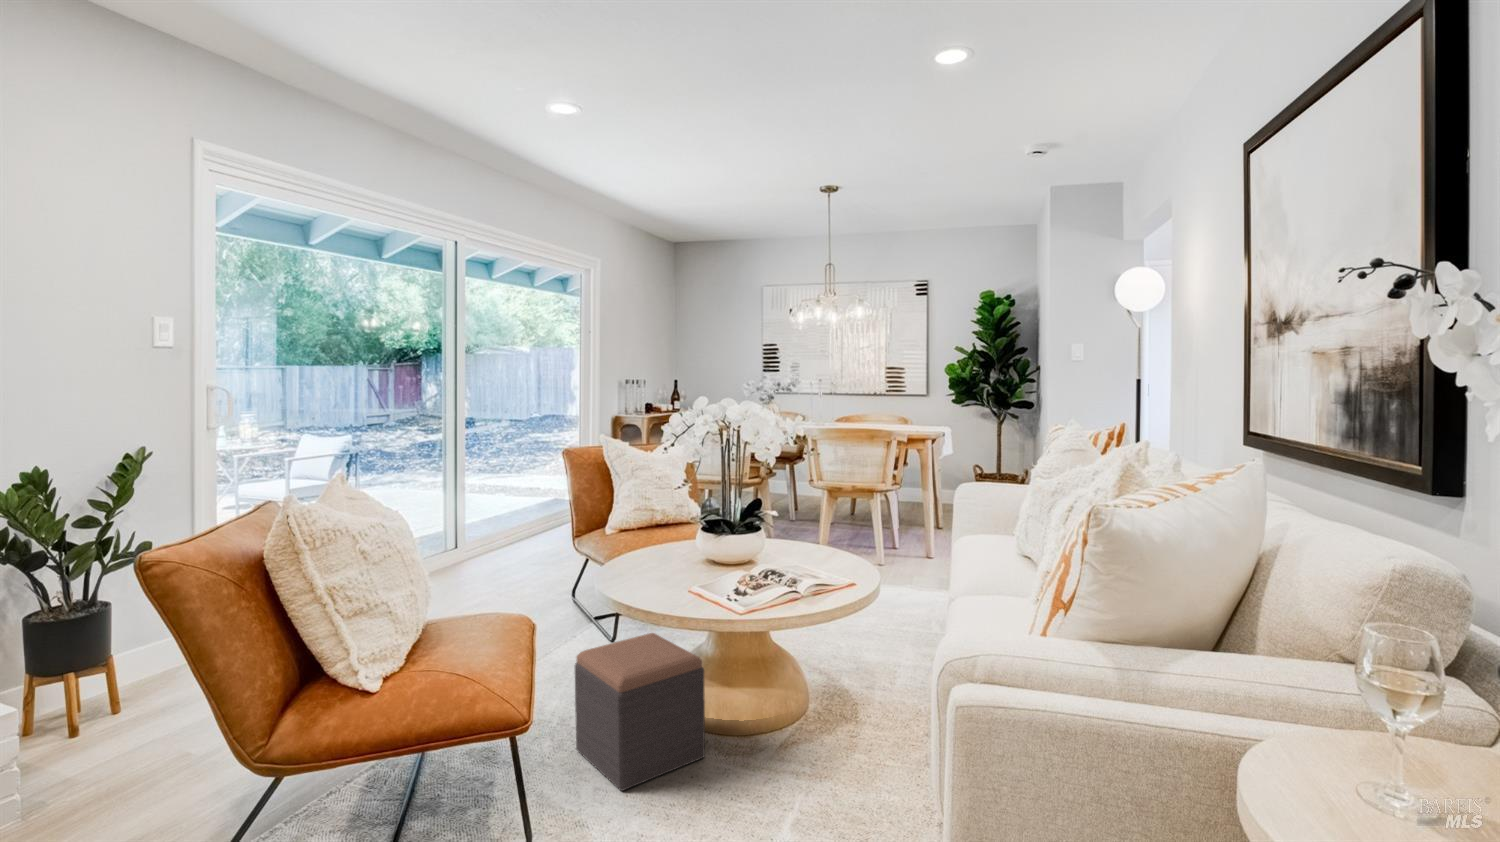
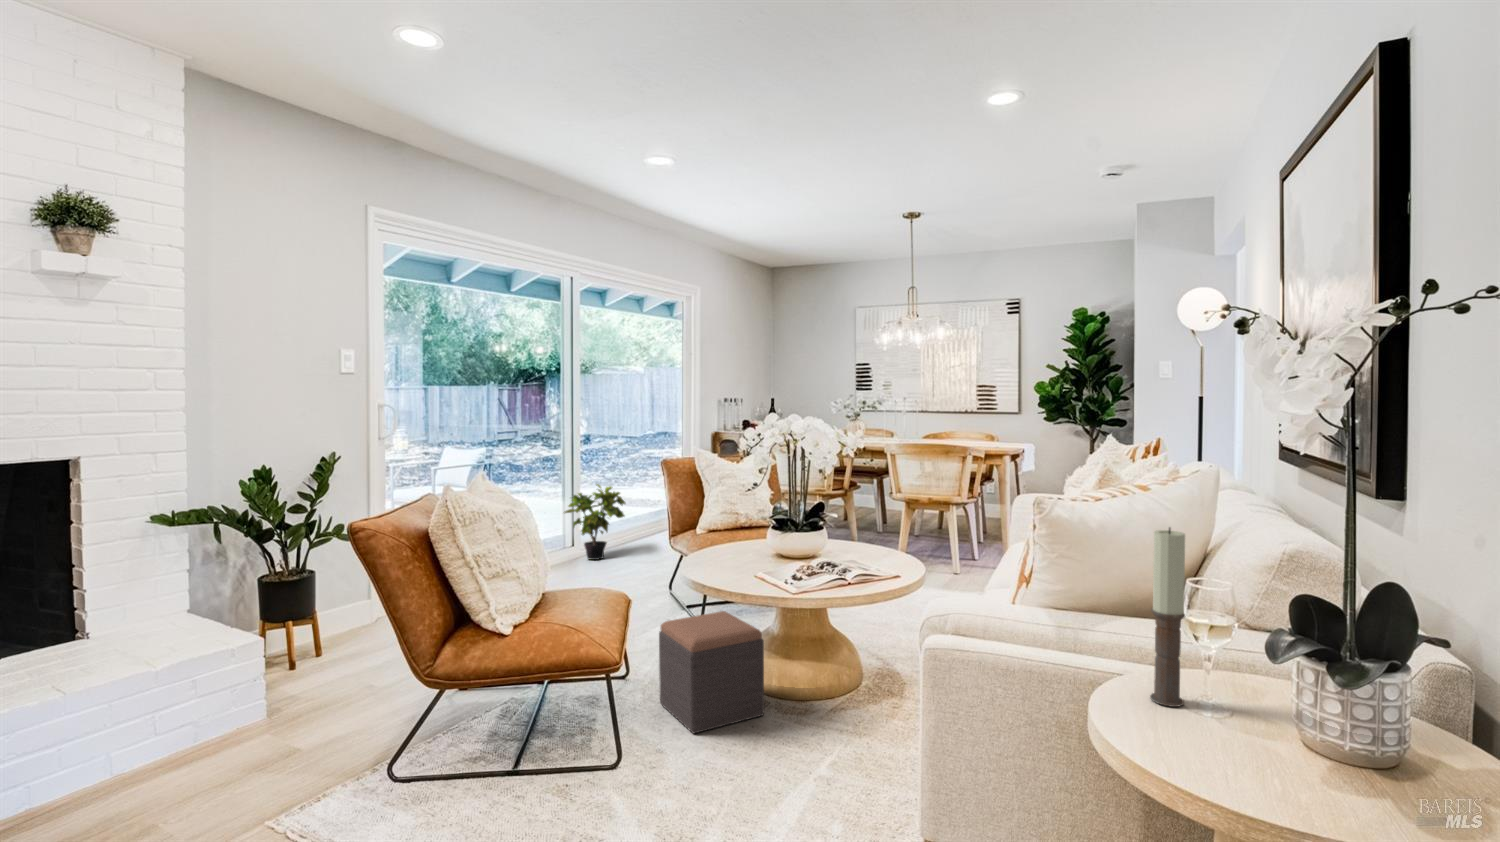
potted plant: none [448,476,522,561] -> present [565,484,625,560]
candle: none [1299,557,1361,804] -> present [1150,528,1185,707]

